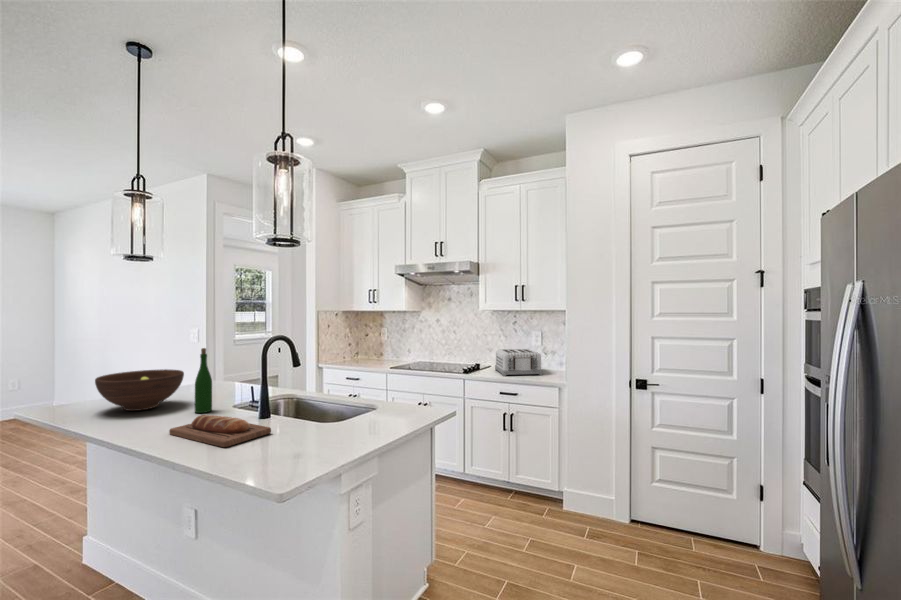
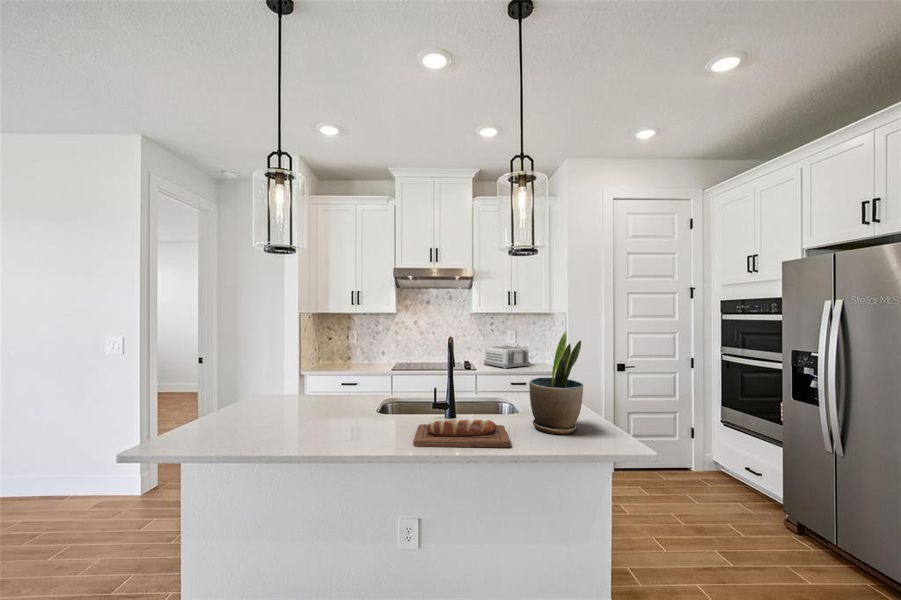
potted plant: none [290,333,349,445] -> present [529,332,583,434]
wine bottle: present [195,348,212,413] -> none [360,353,377,425]
fruit bowl: present [95,369,184,411] -> none [235,381,330,433]

